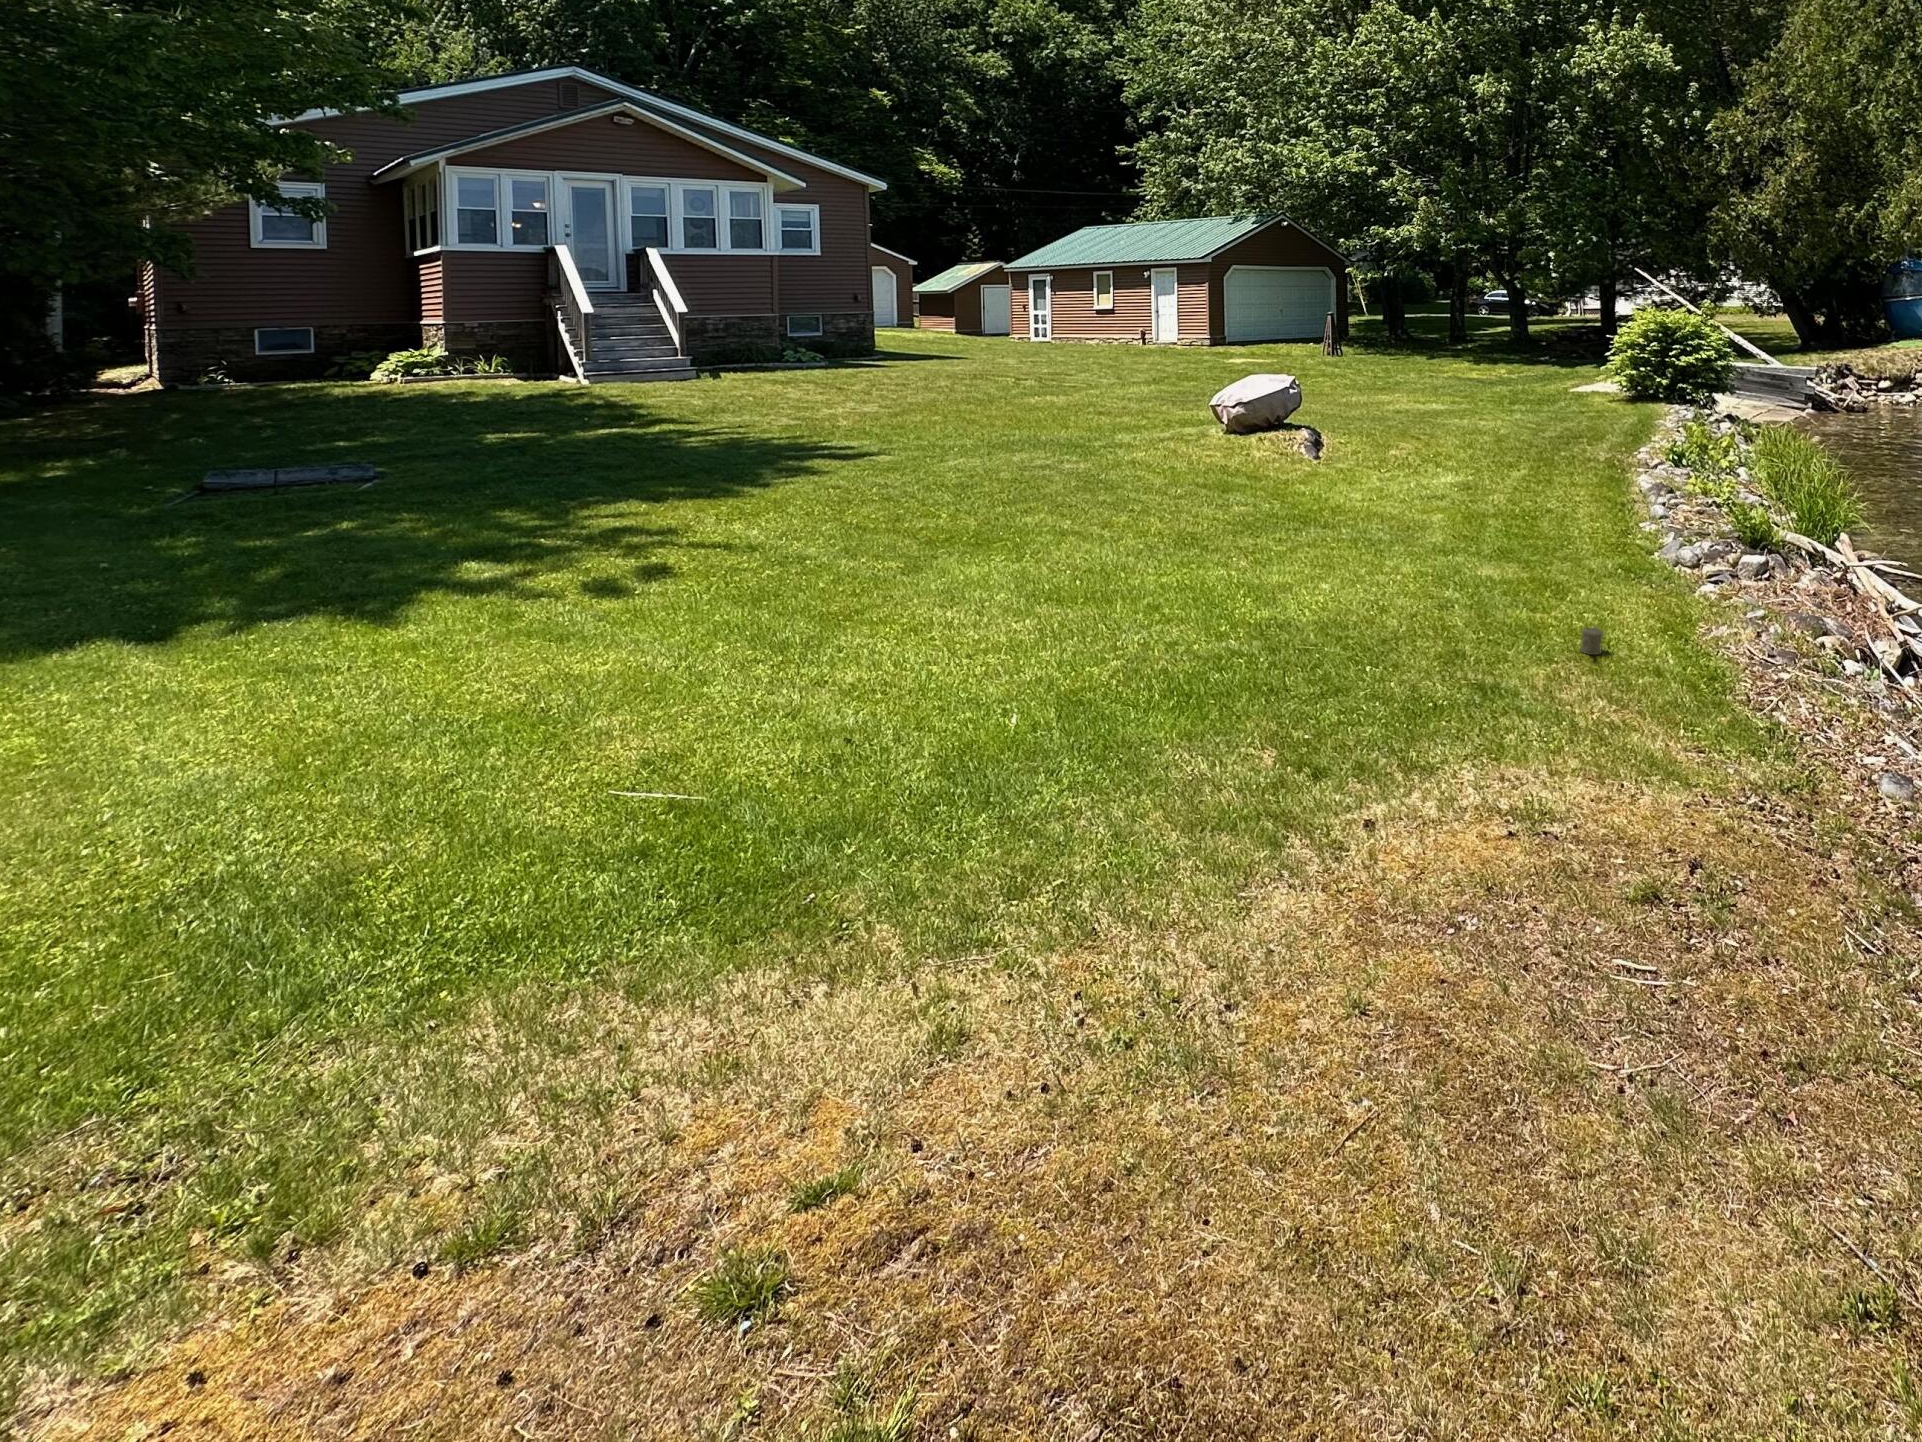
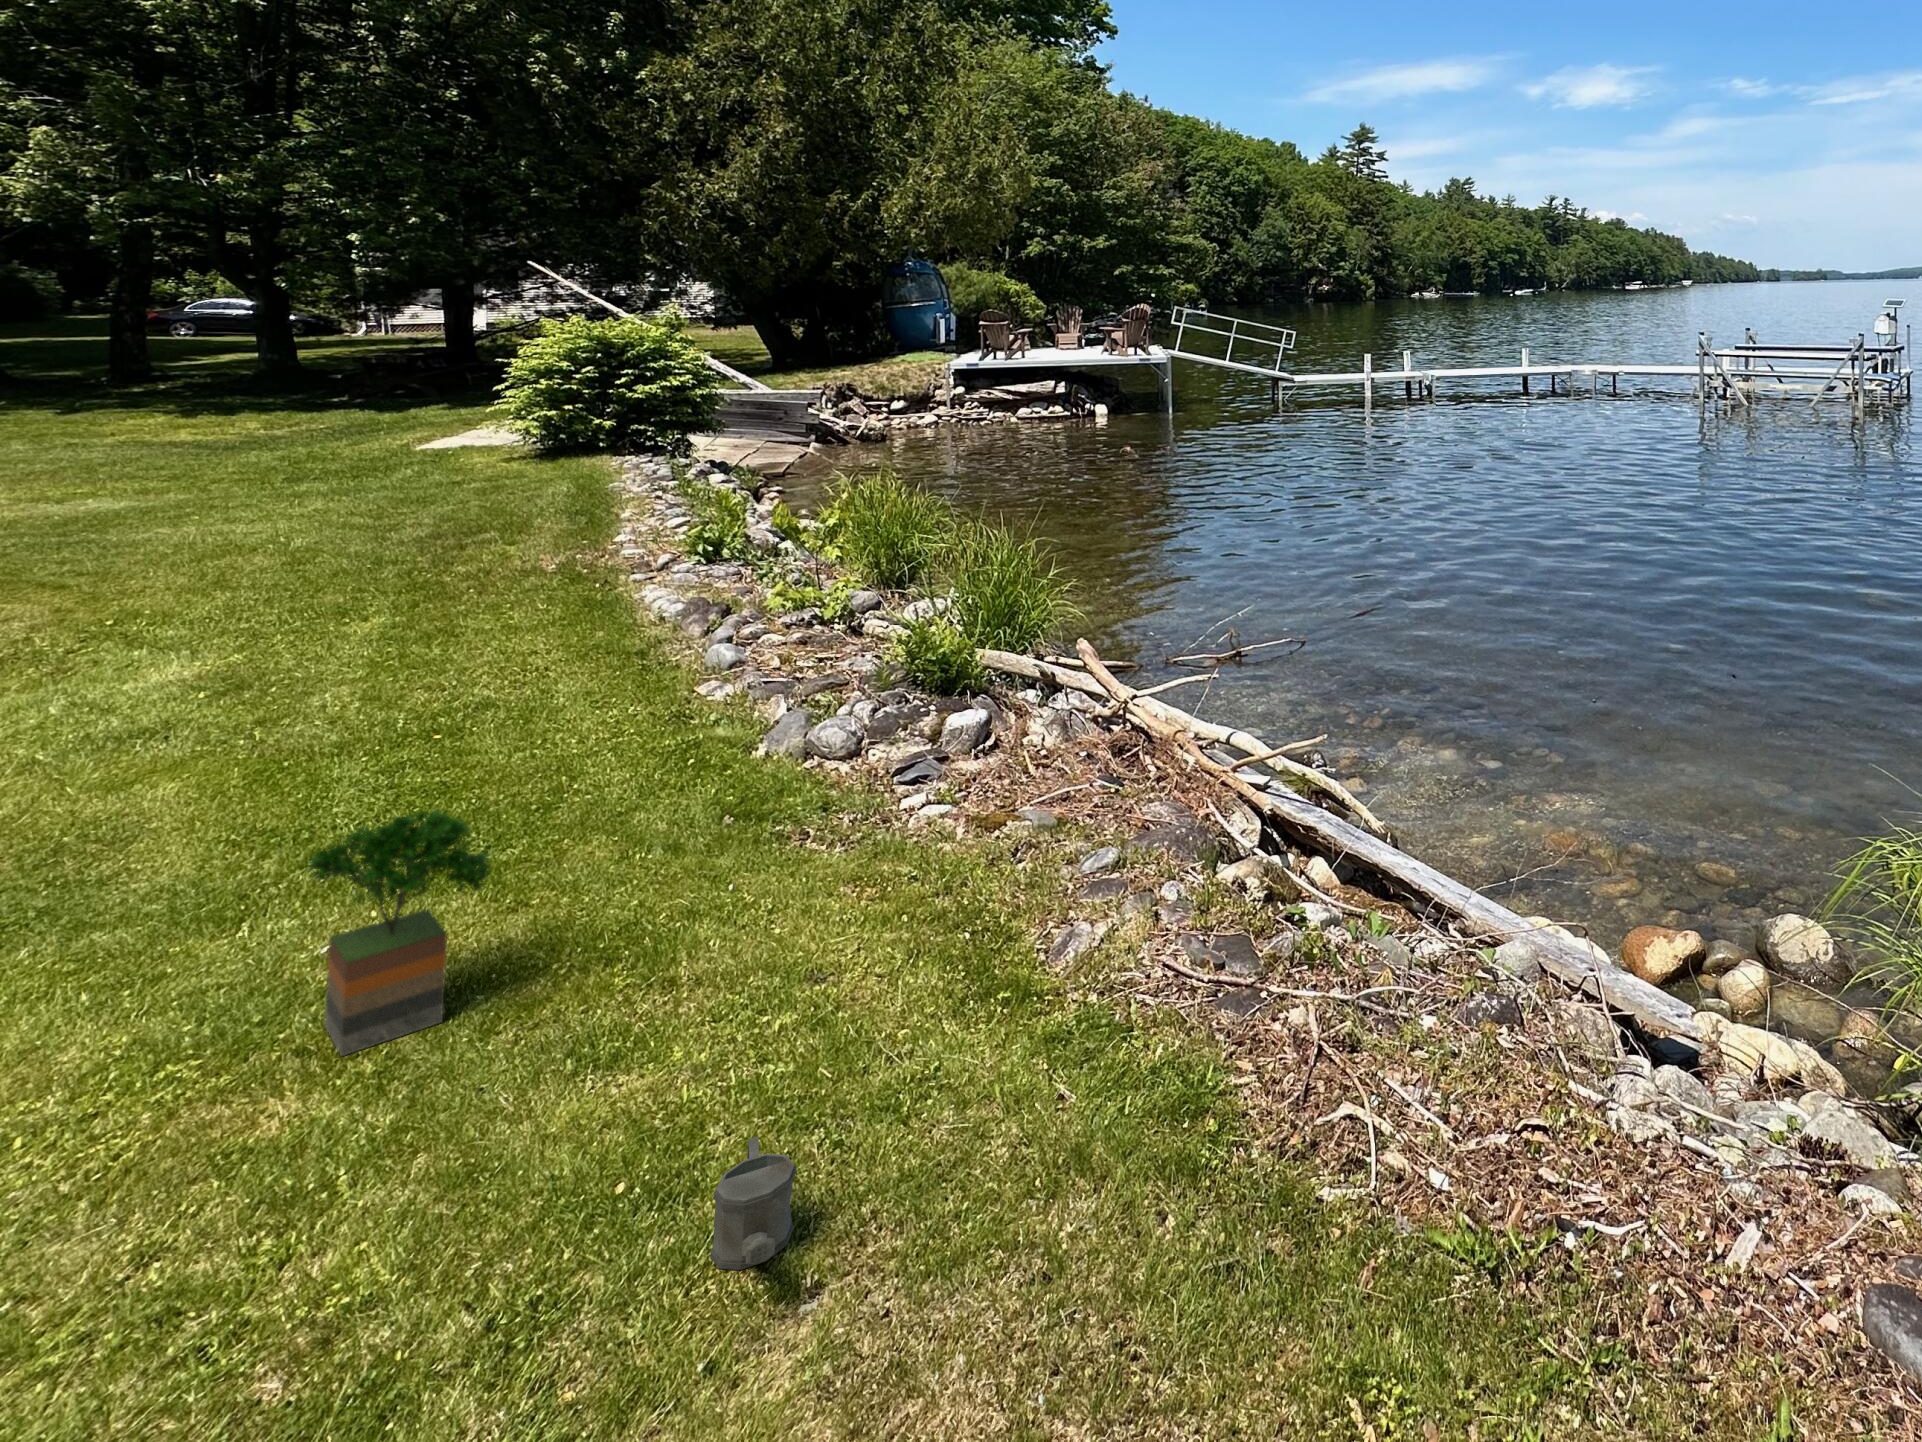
potted tree: none [1499,516,1547,590] -> present [305,810,489,1056]

